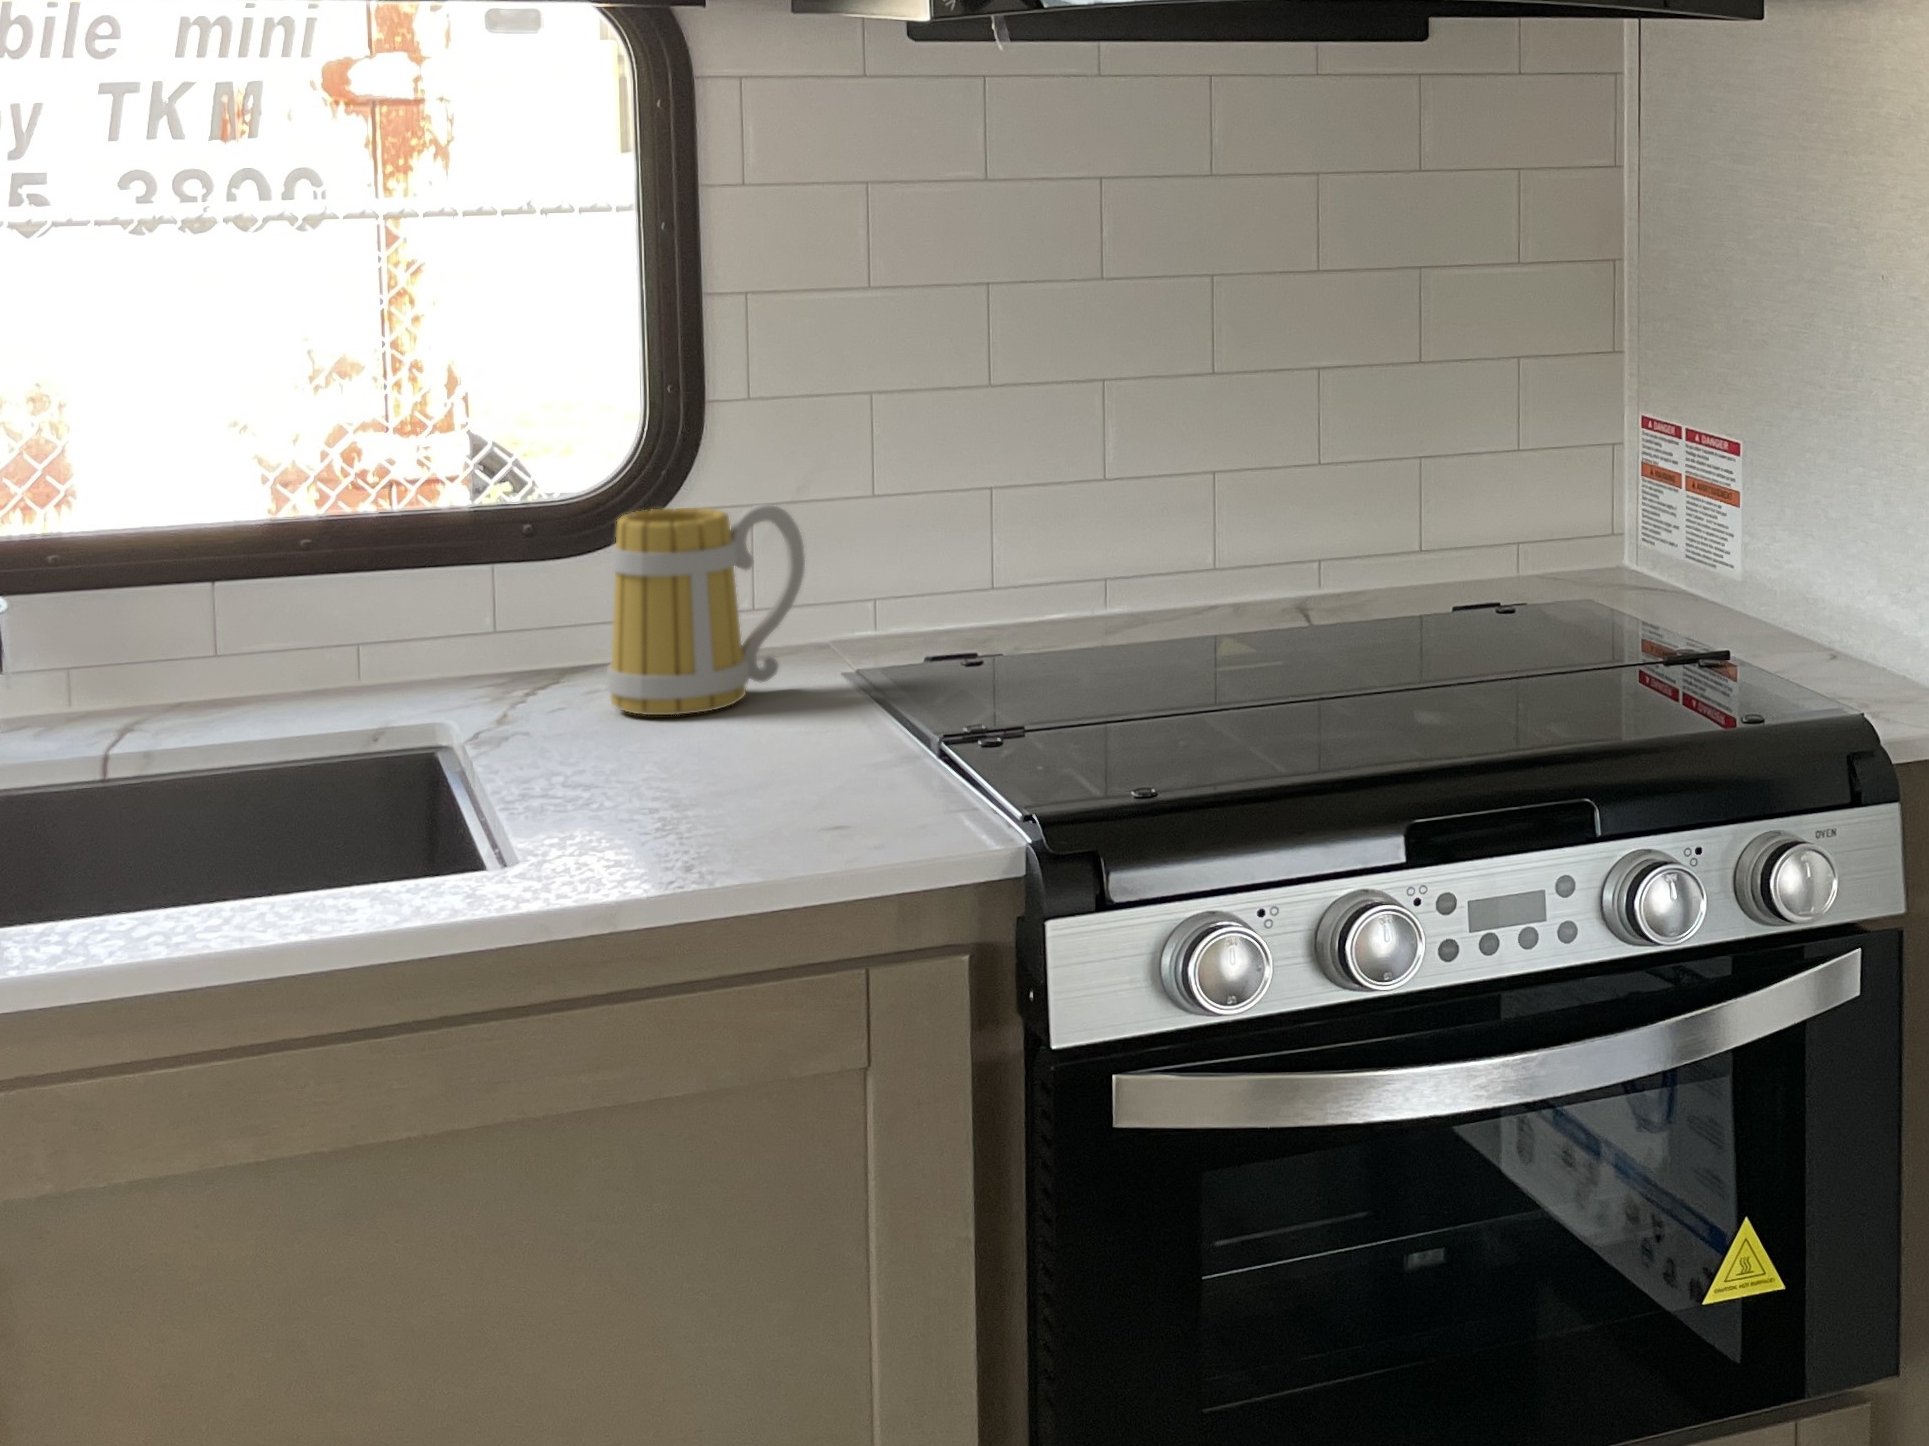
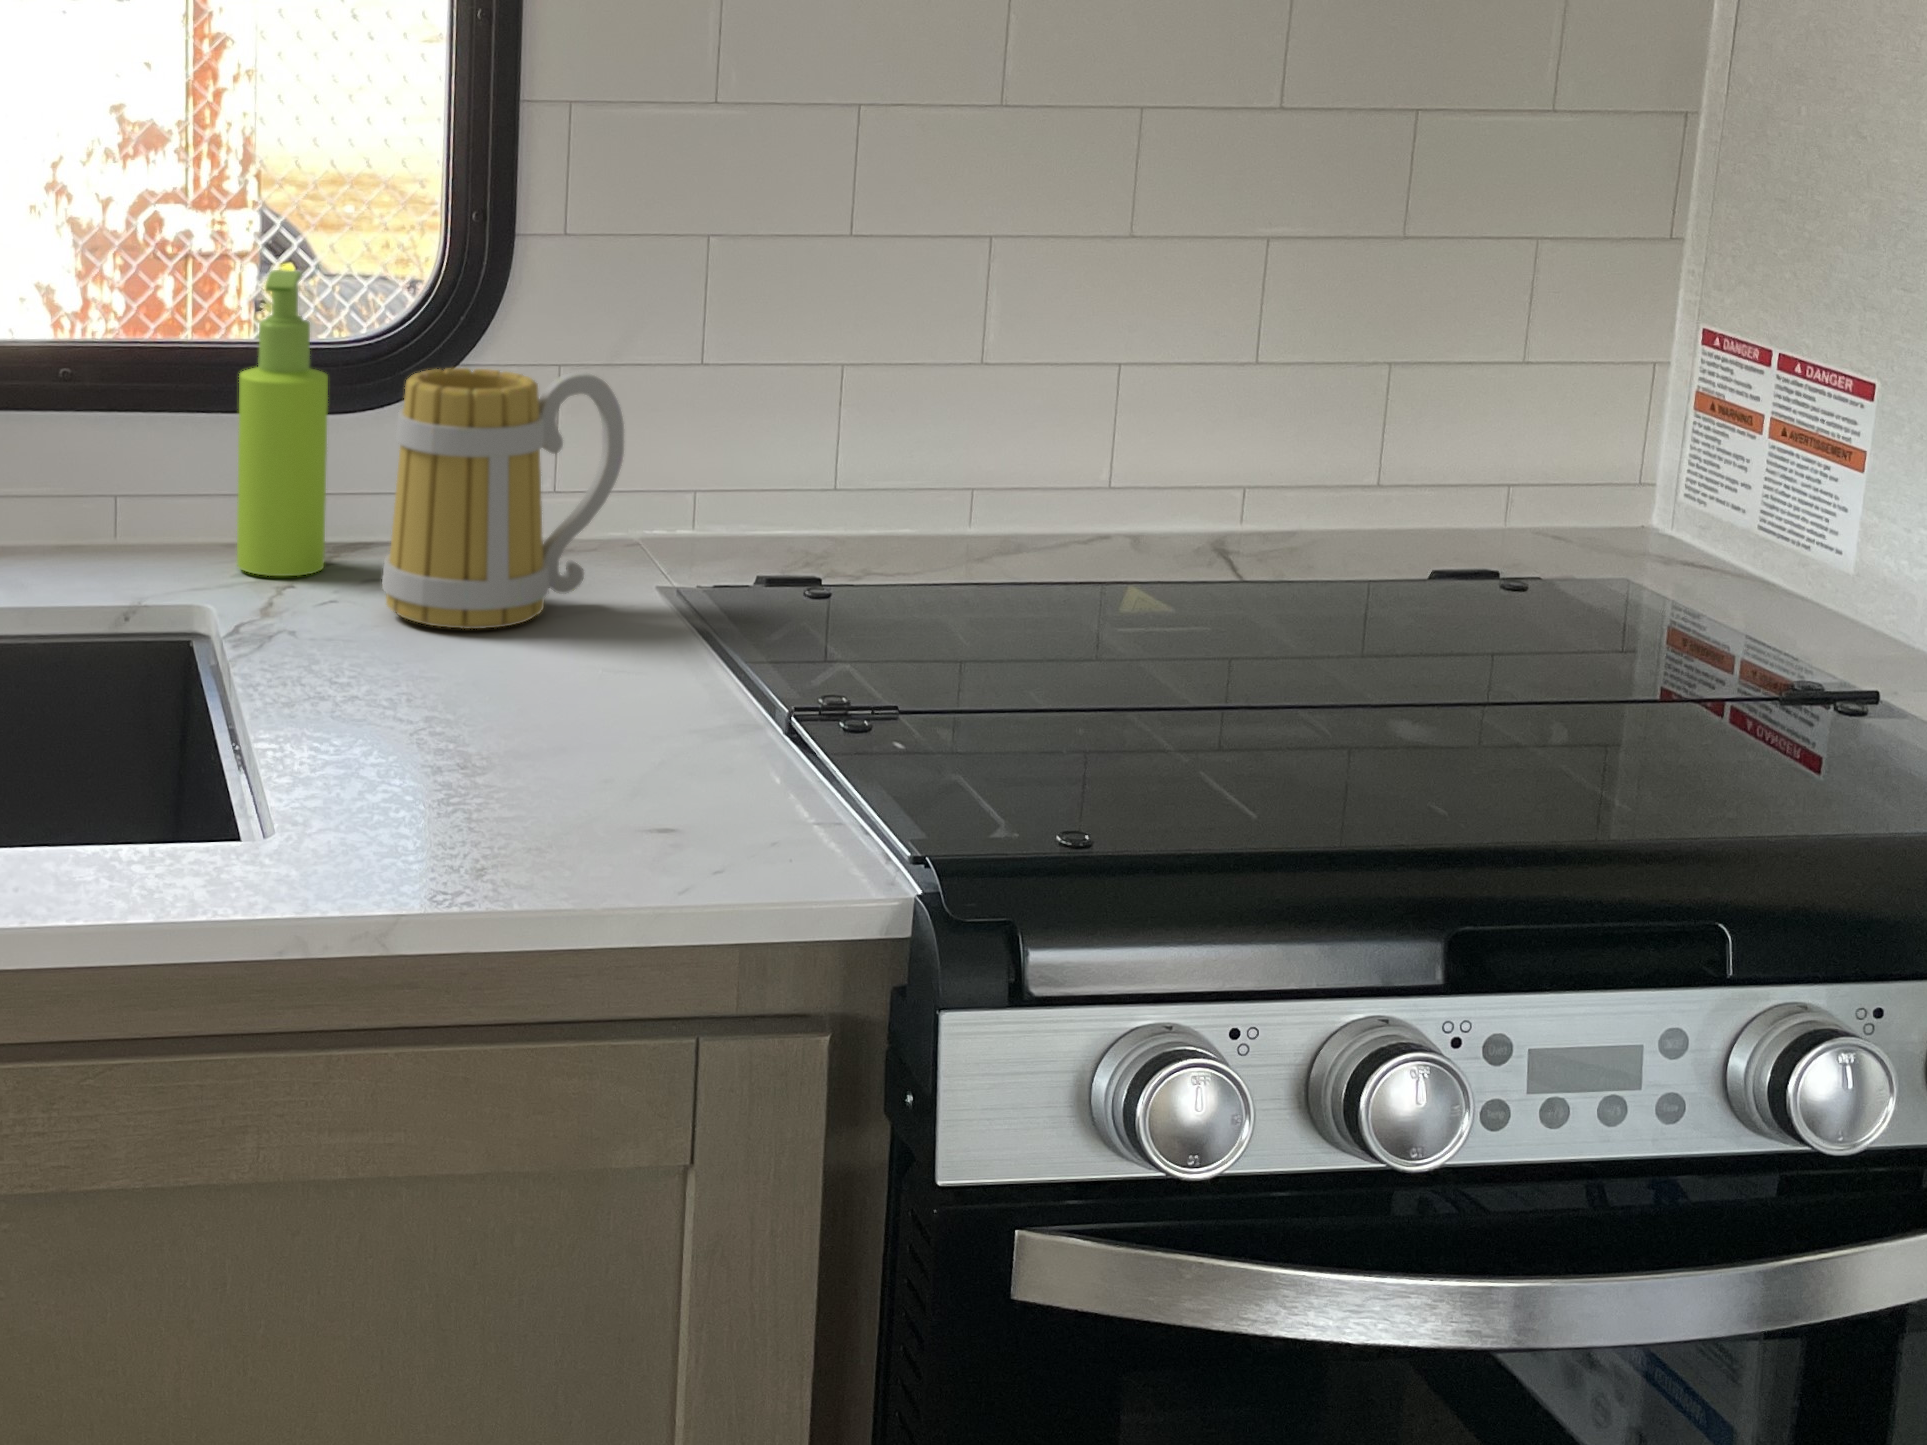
soap dispenser: none [471,442,556,695] -> present [237,270,328,576]

